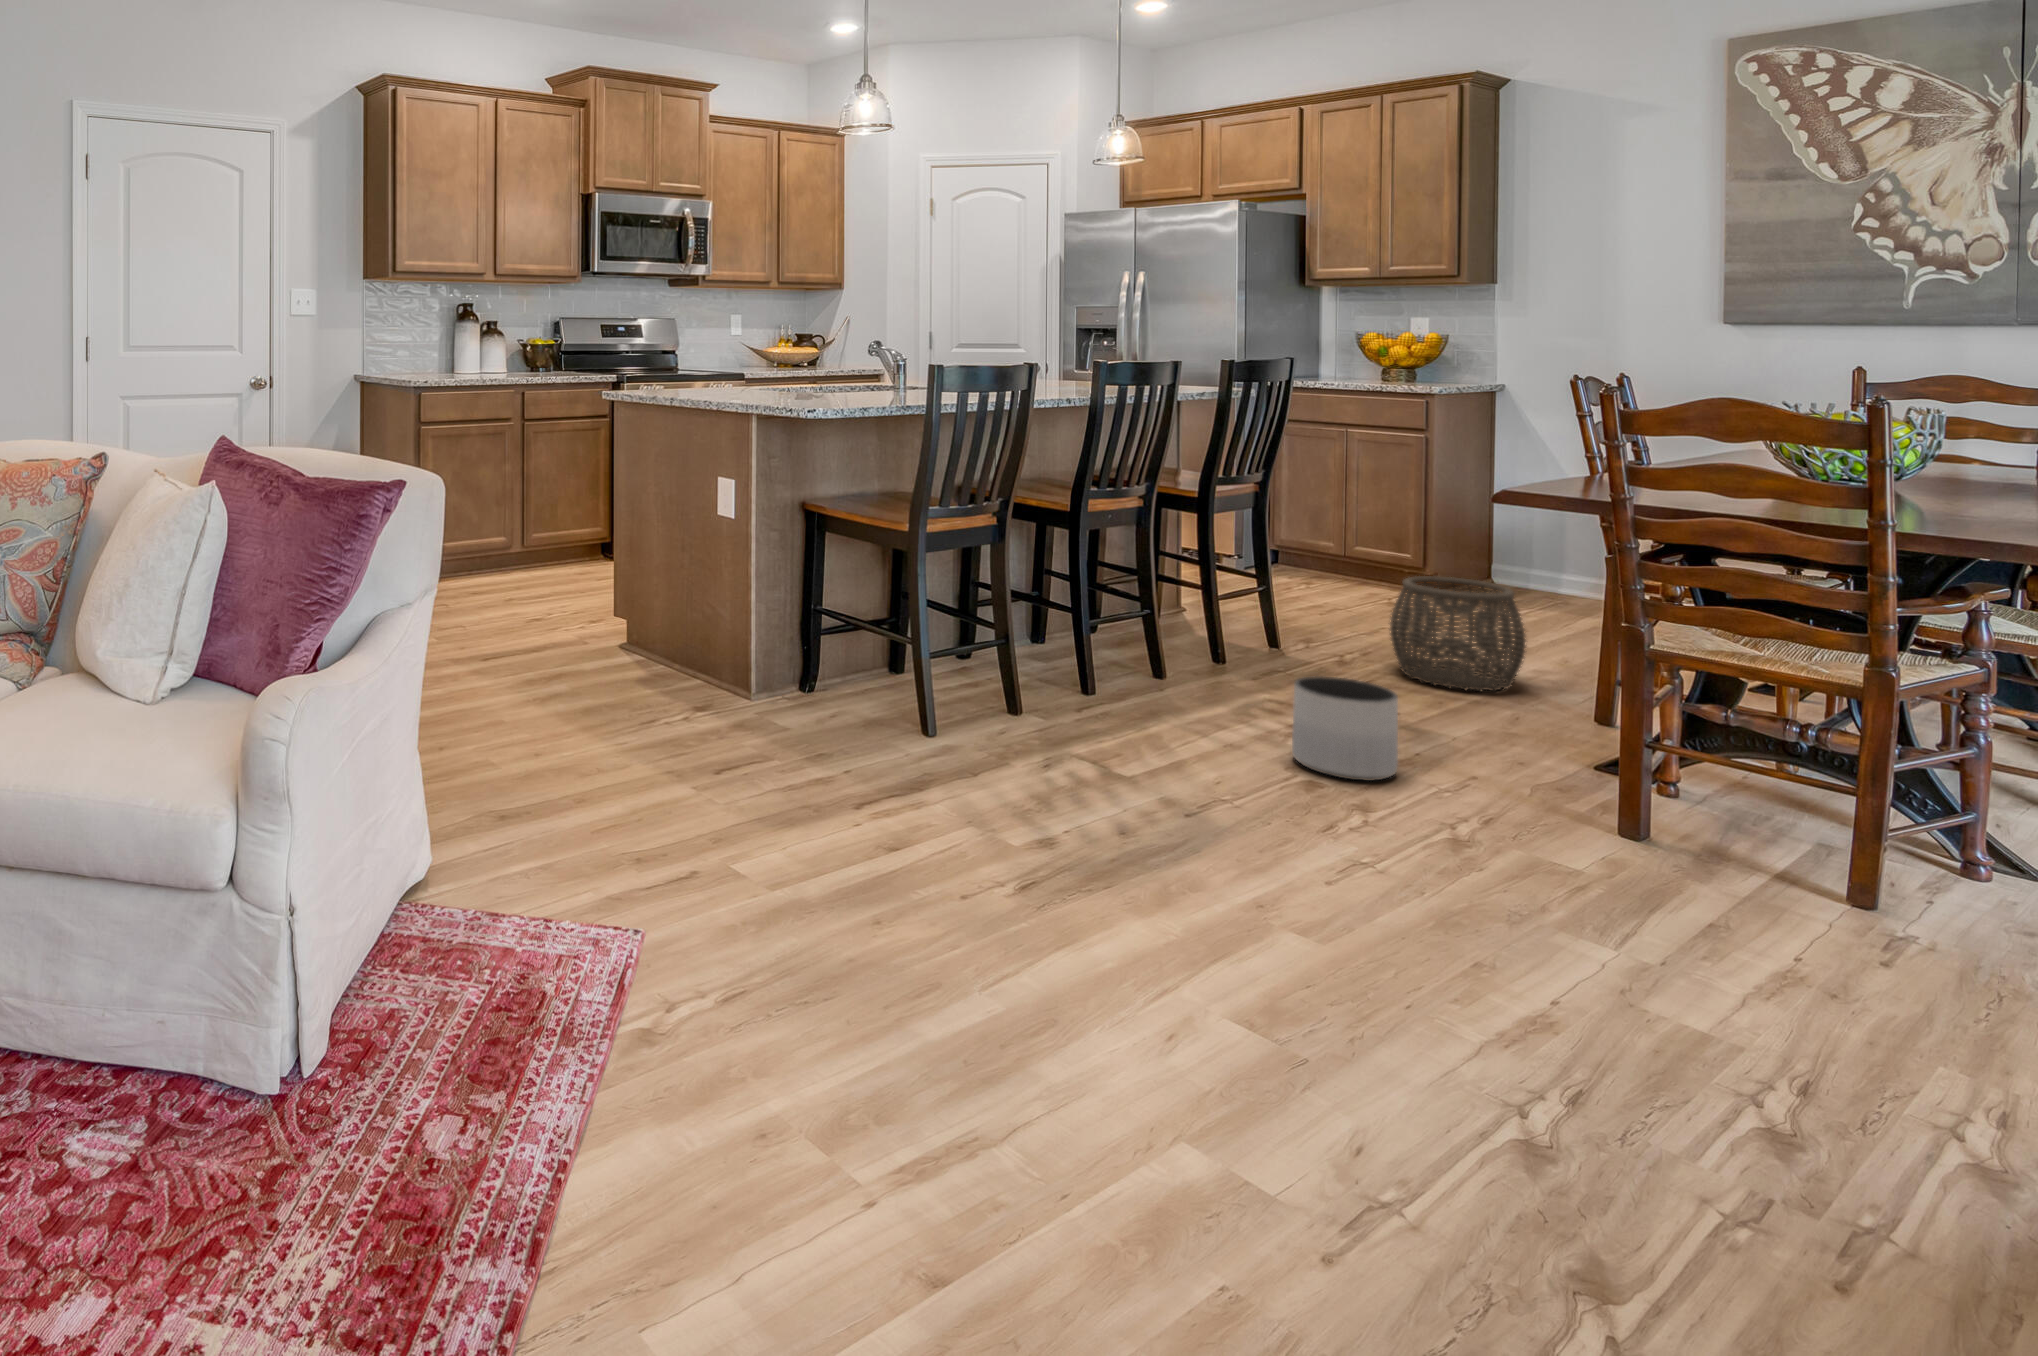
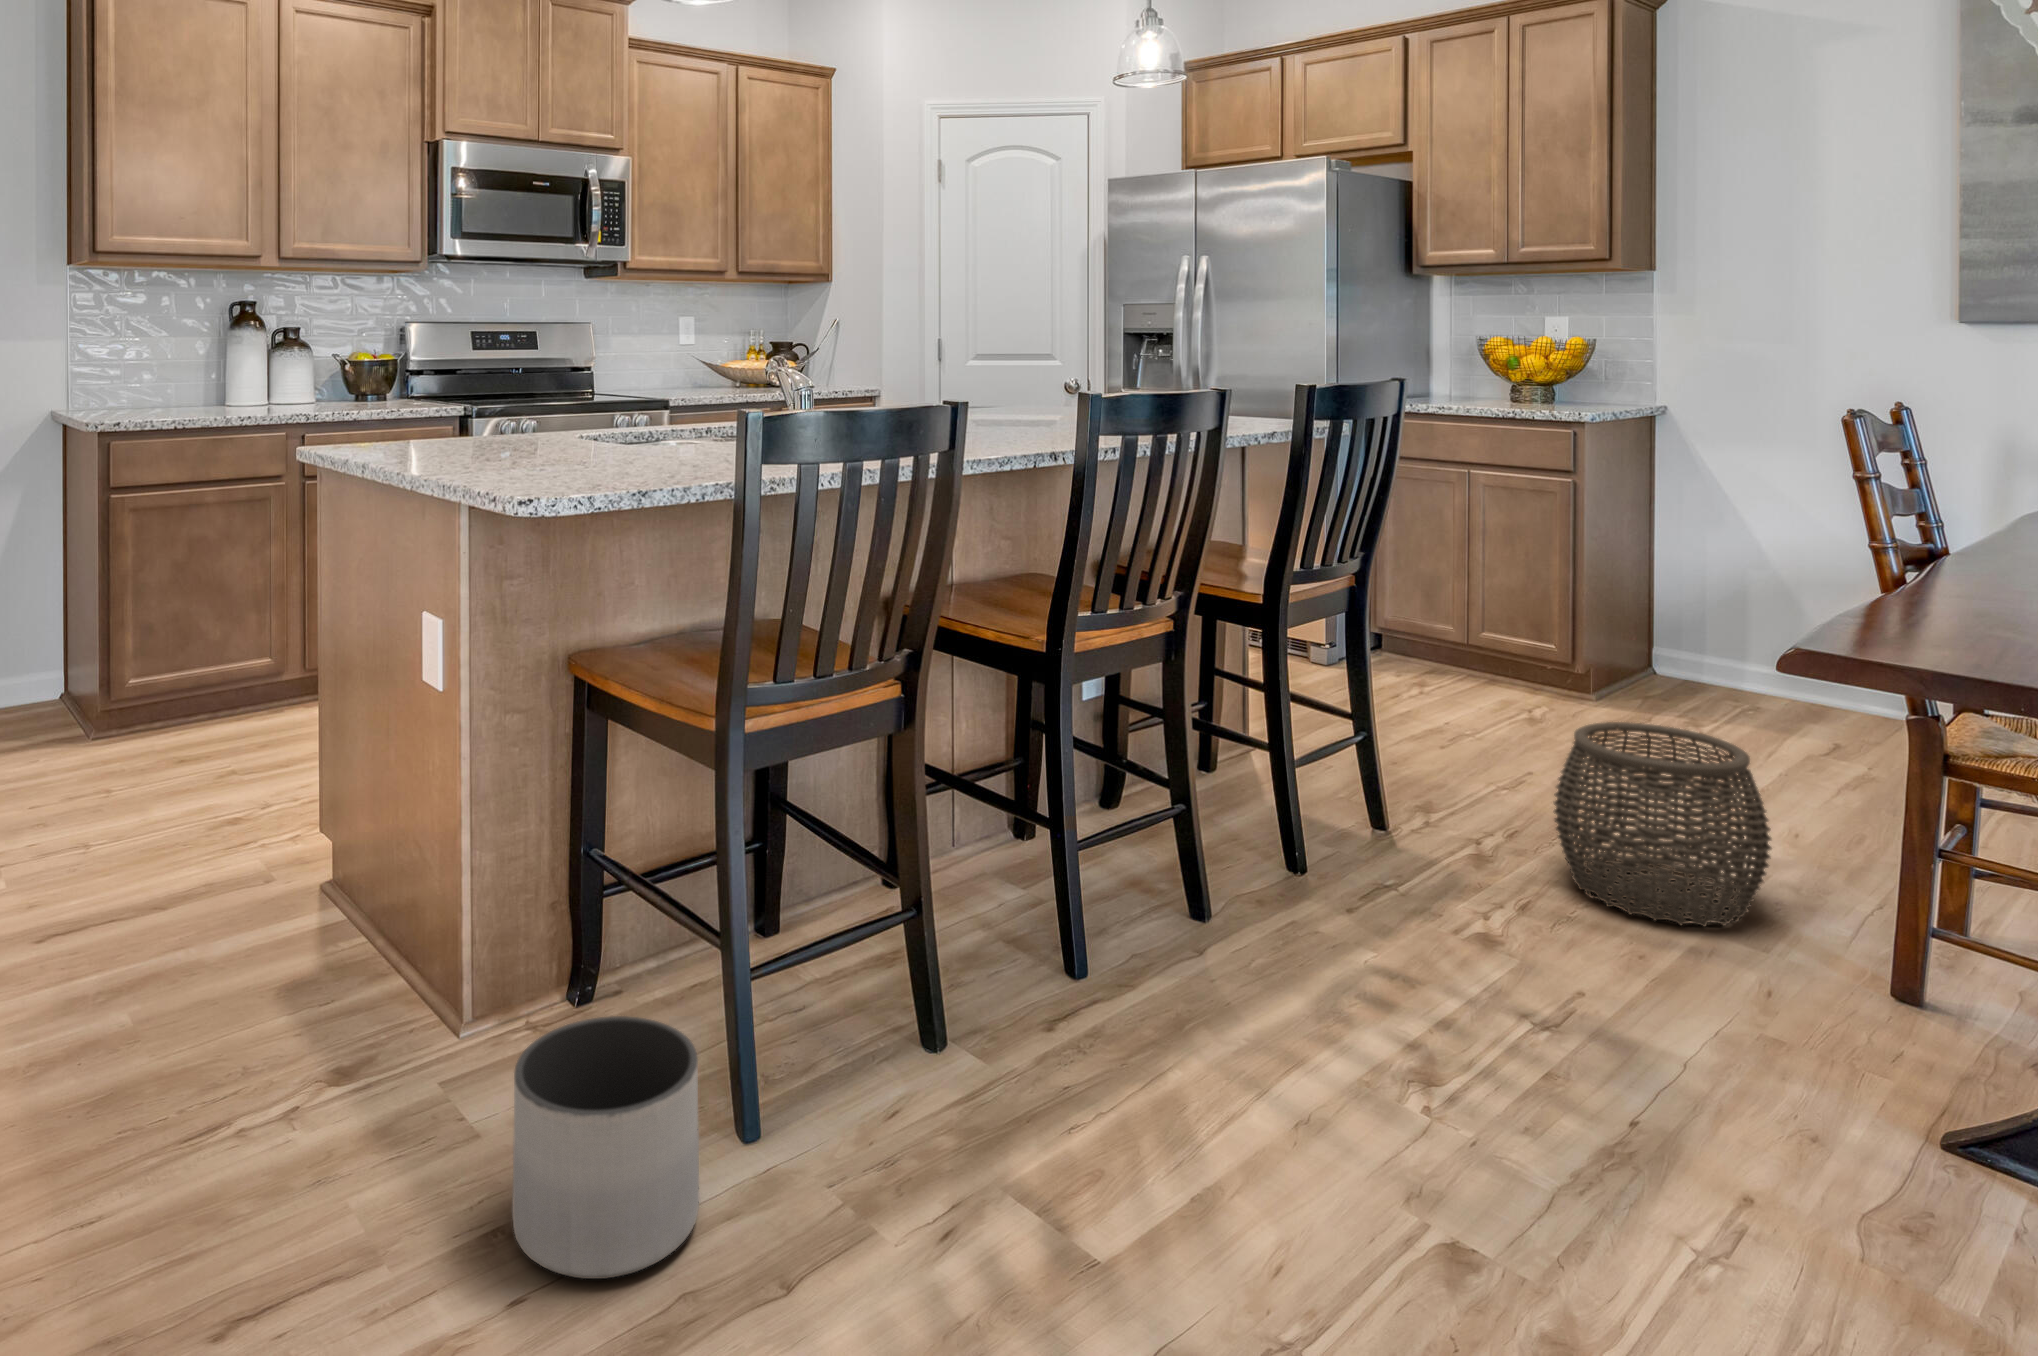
planter: present [1292,676,1398,781] -> present [512,1016,699,1279]

